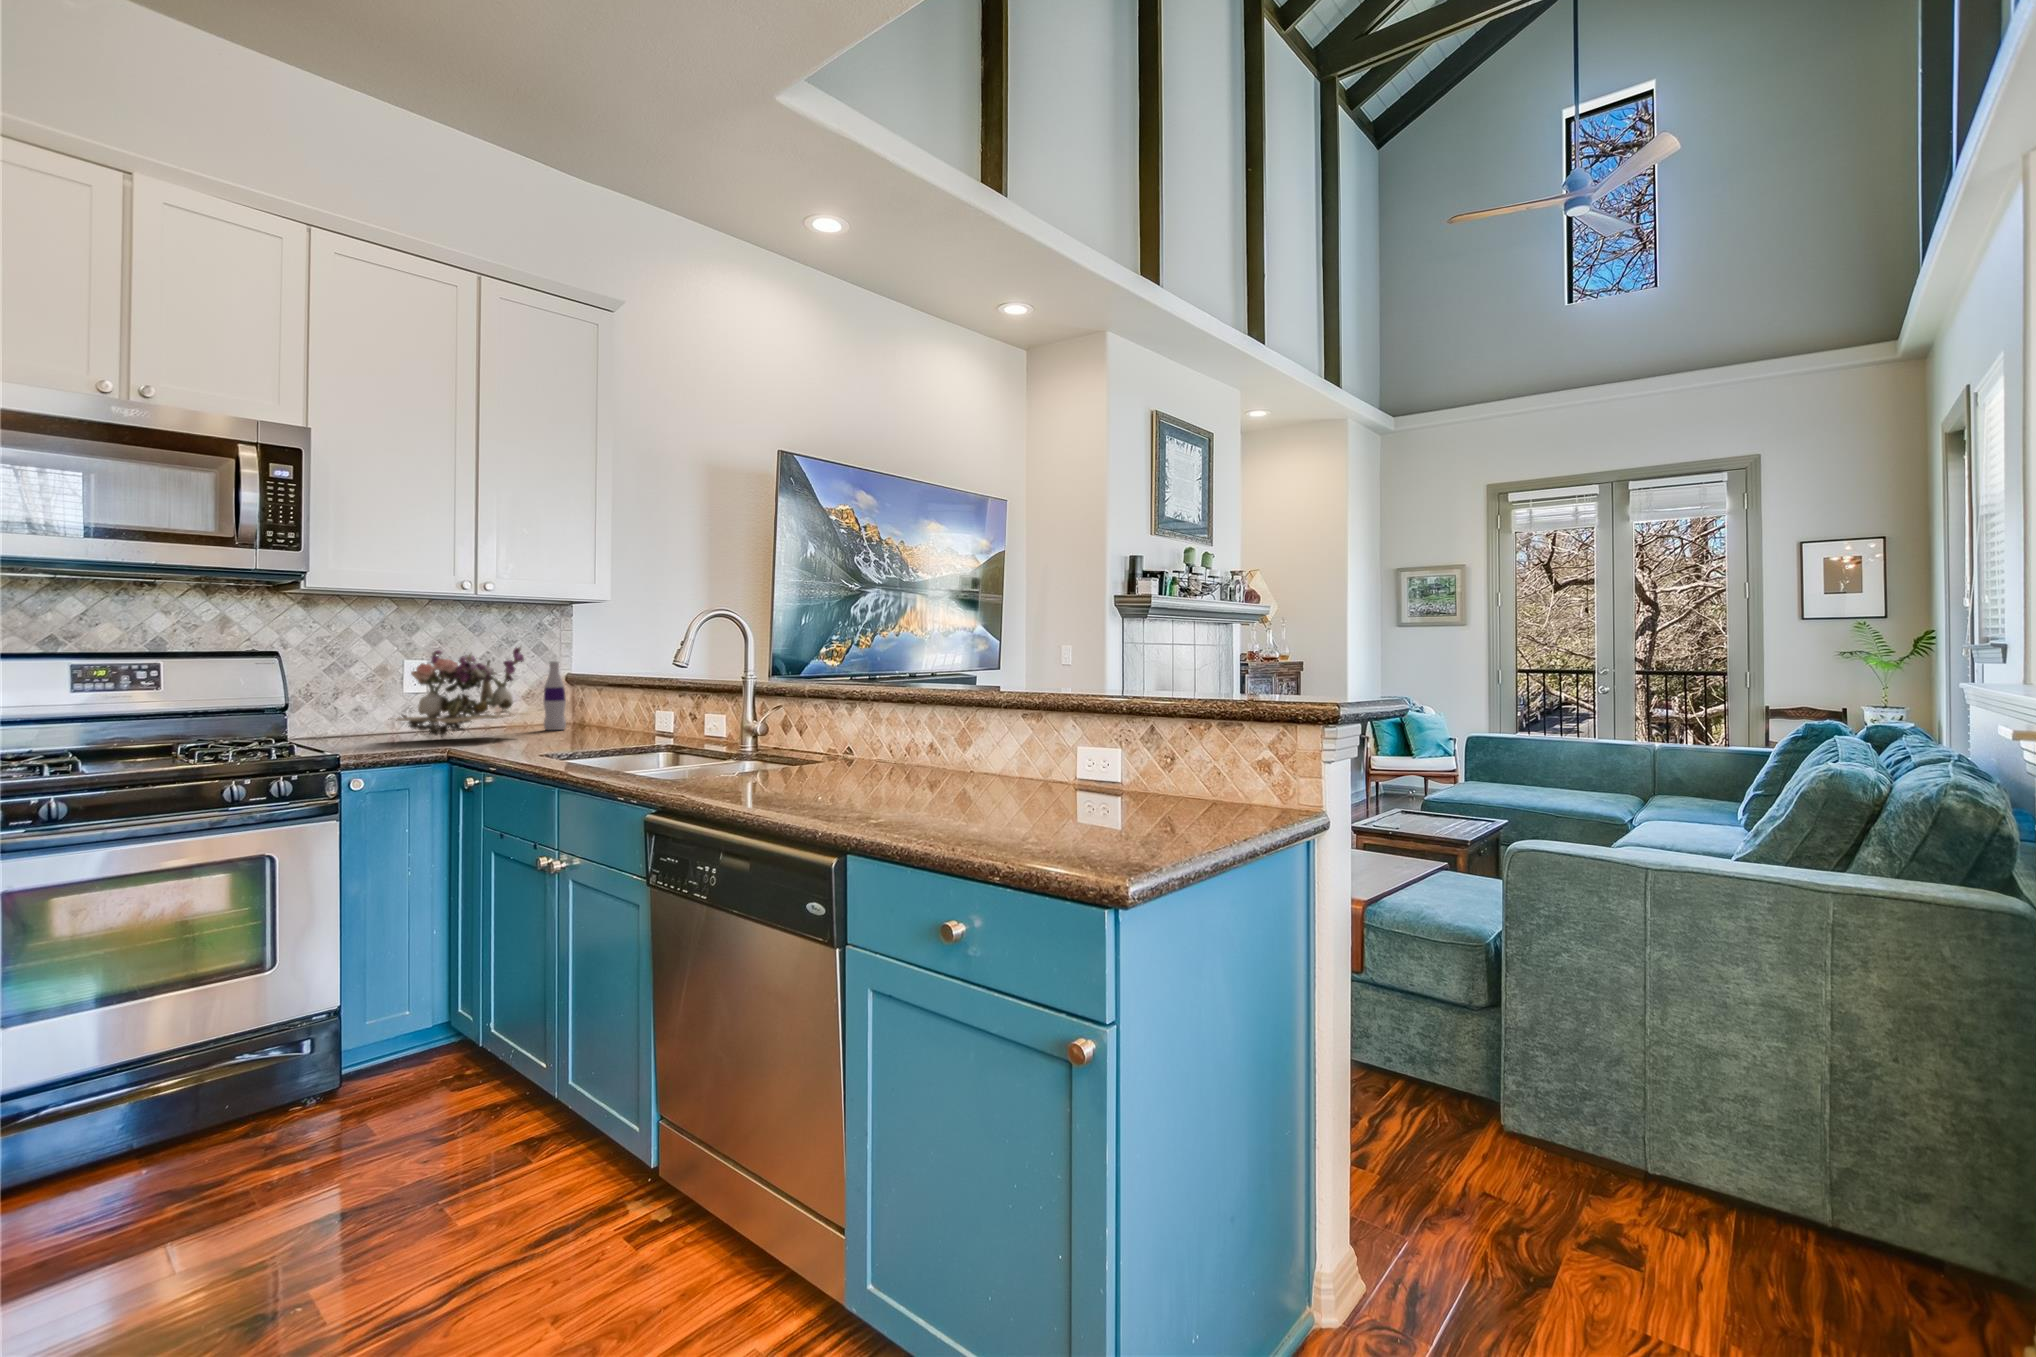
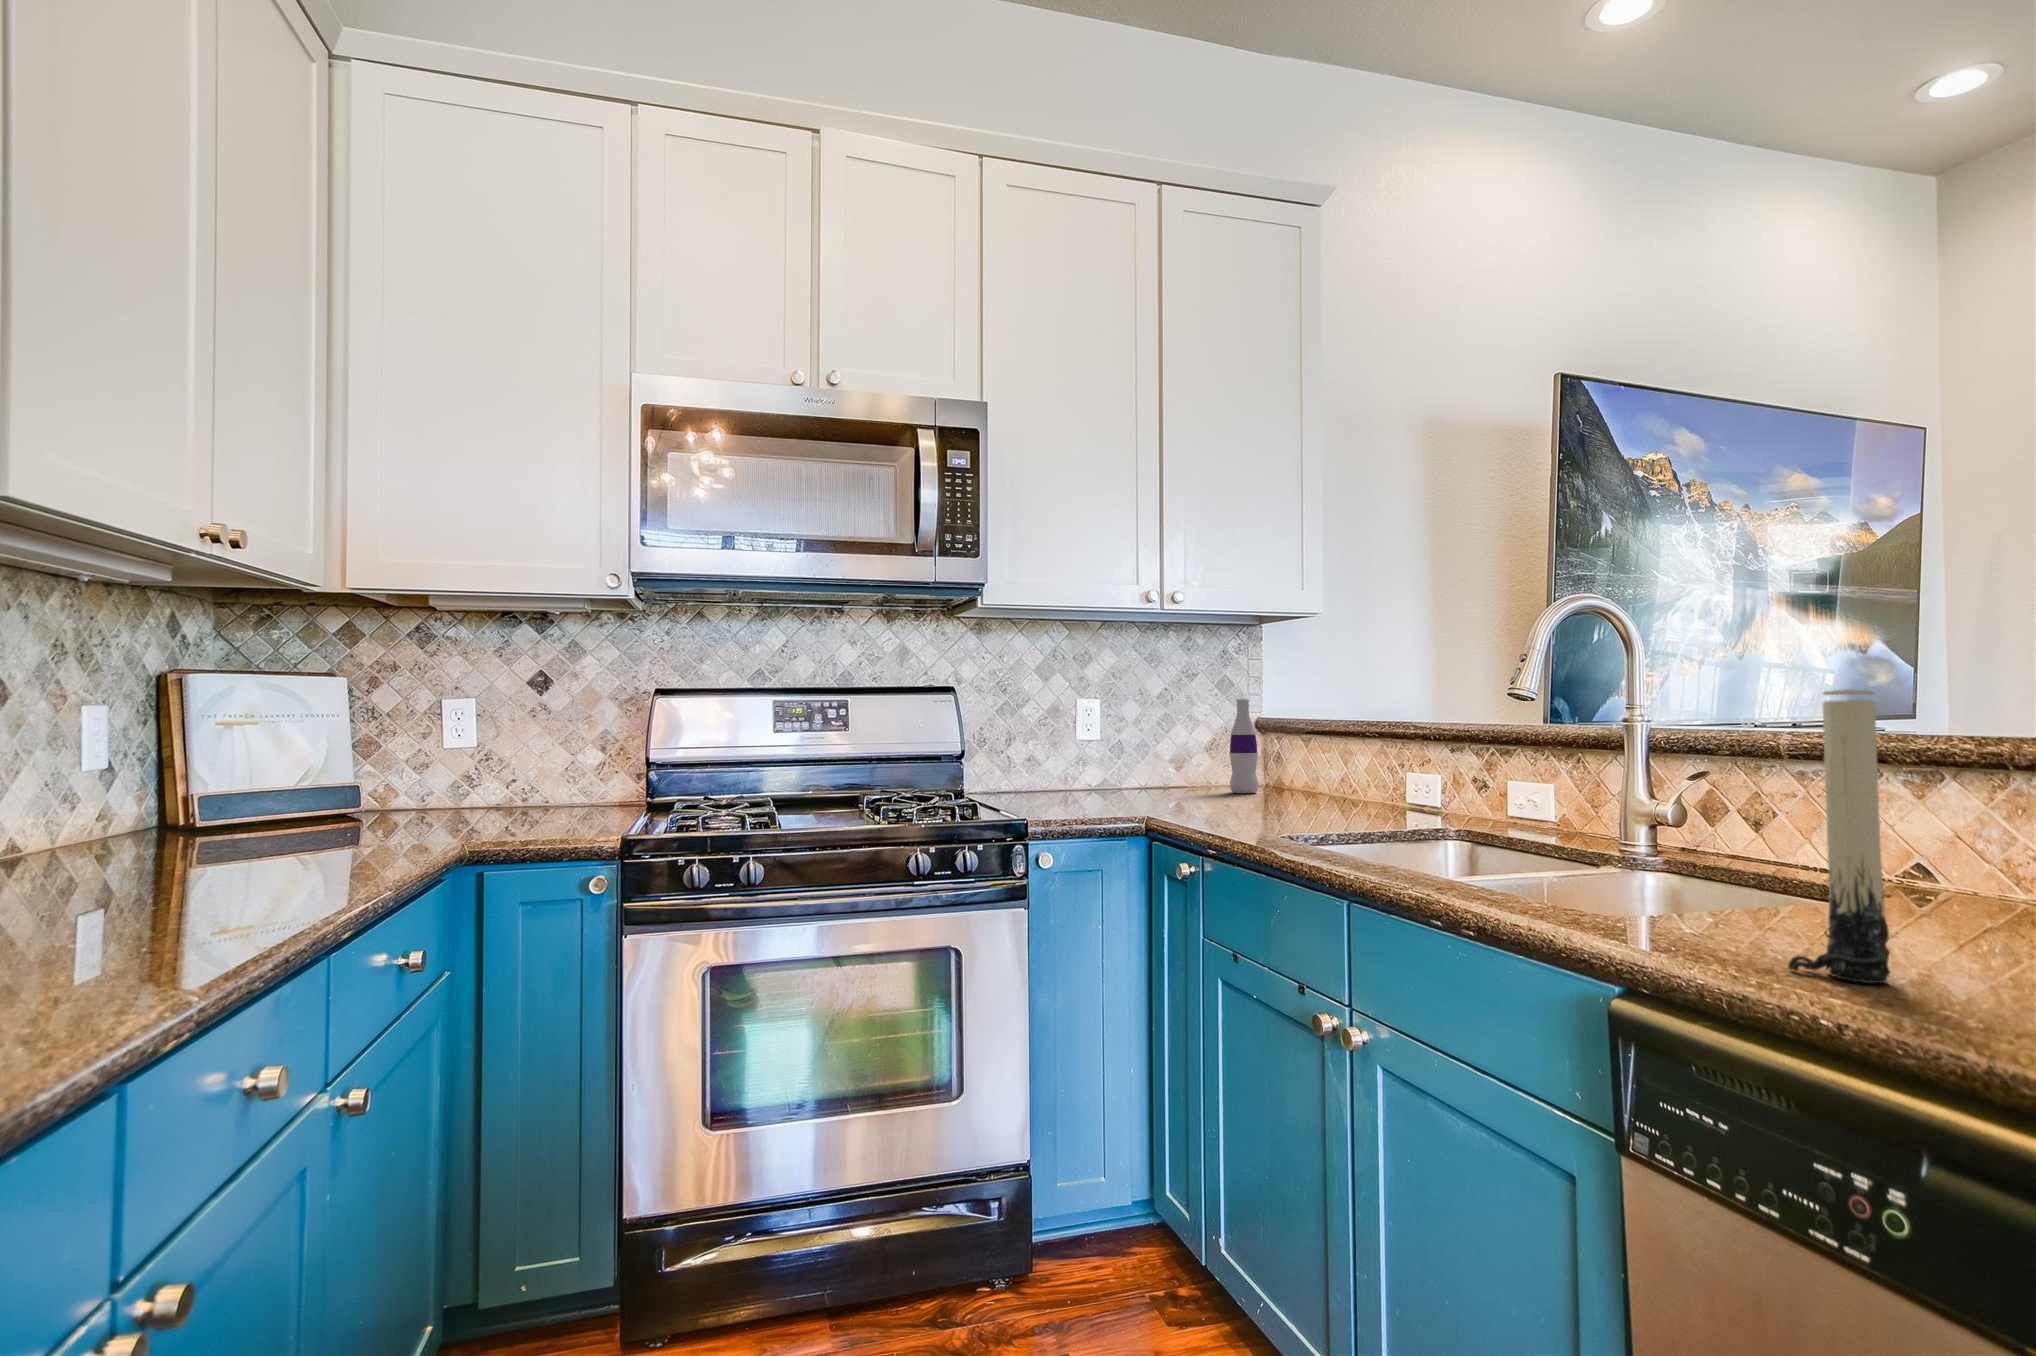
flower arrangement: present [388,647,524,738] -> none [1062,676,1228,802]
candle: none [718,669,752,794] -> present [1788,689,1890,983]

